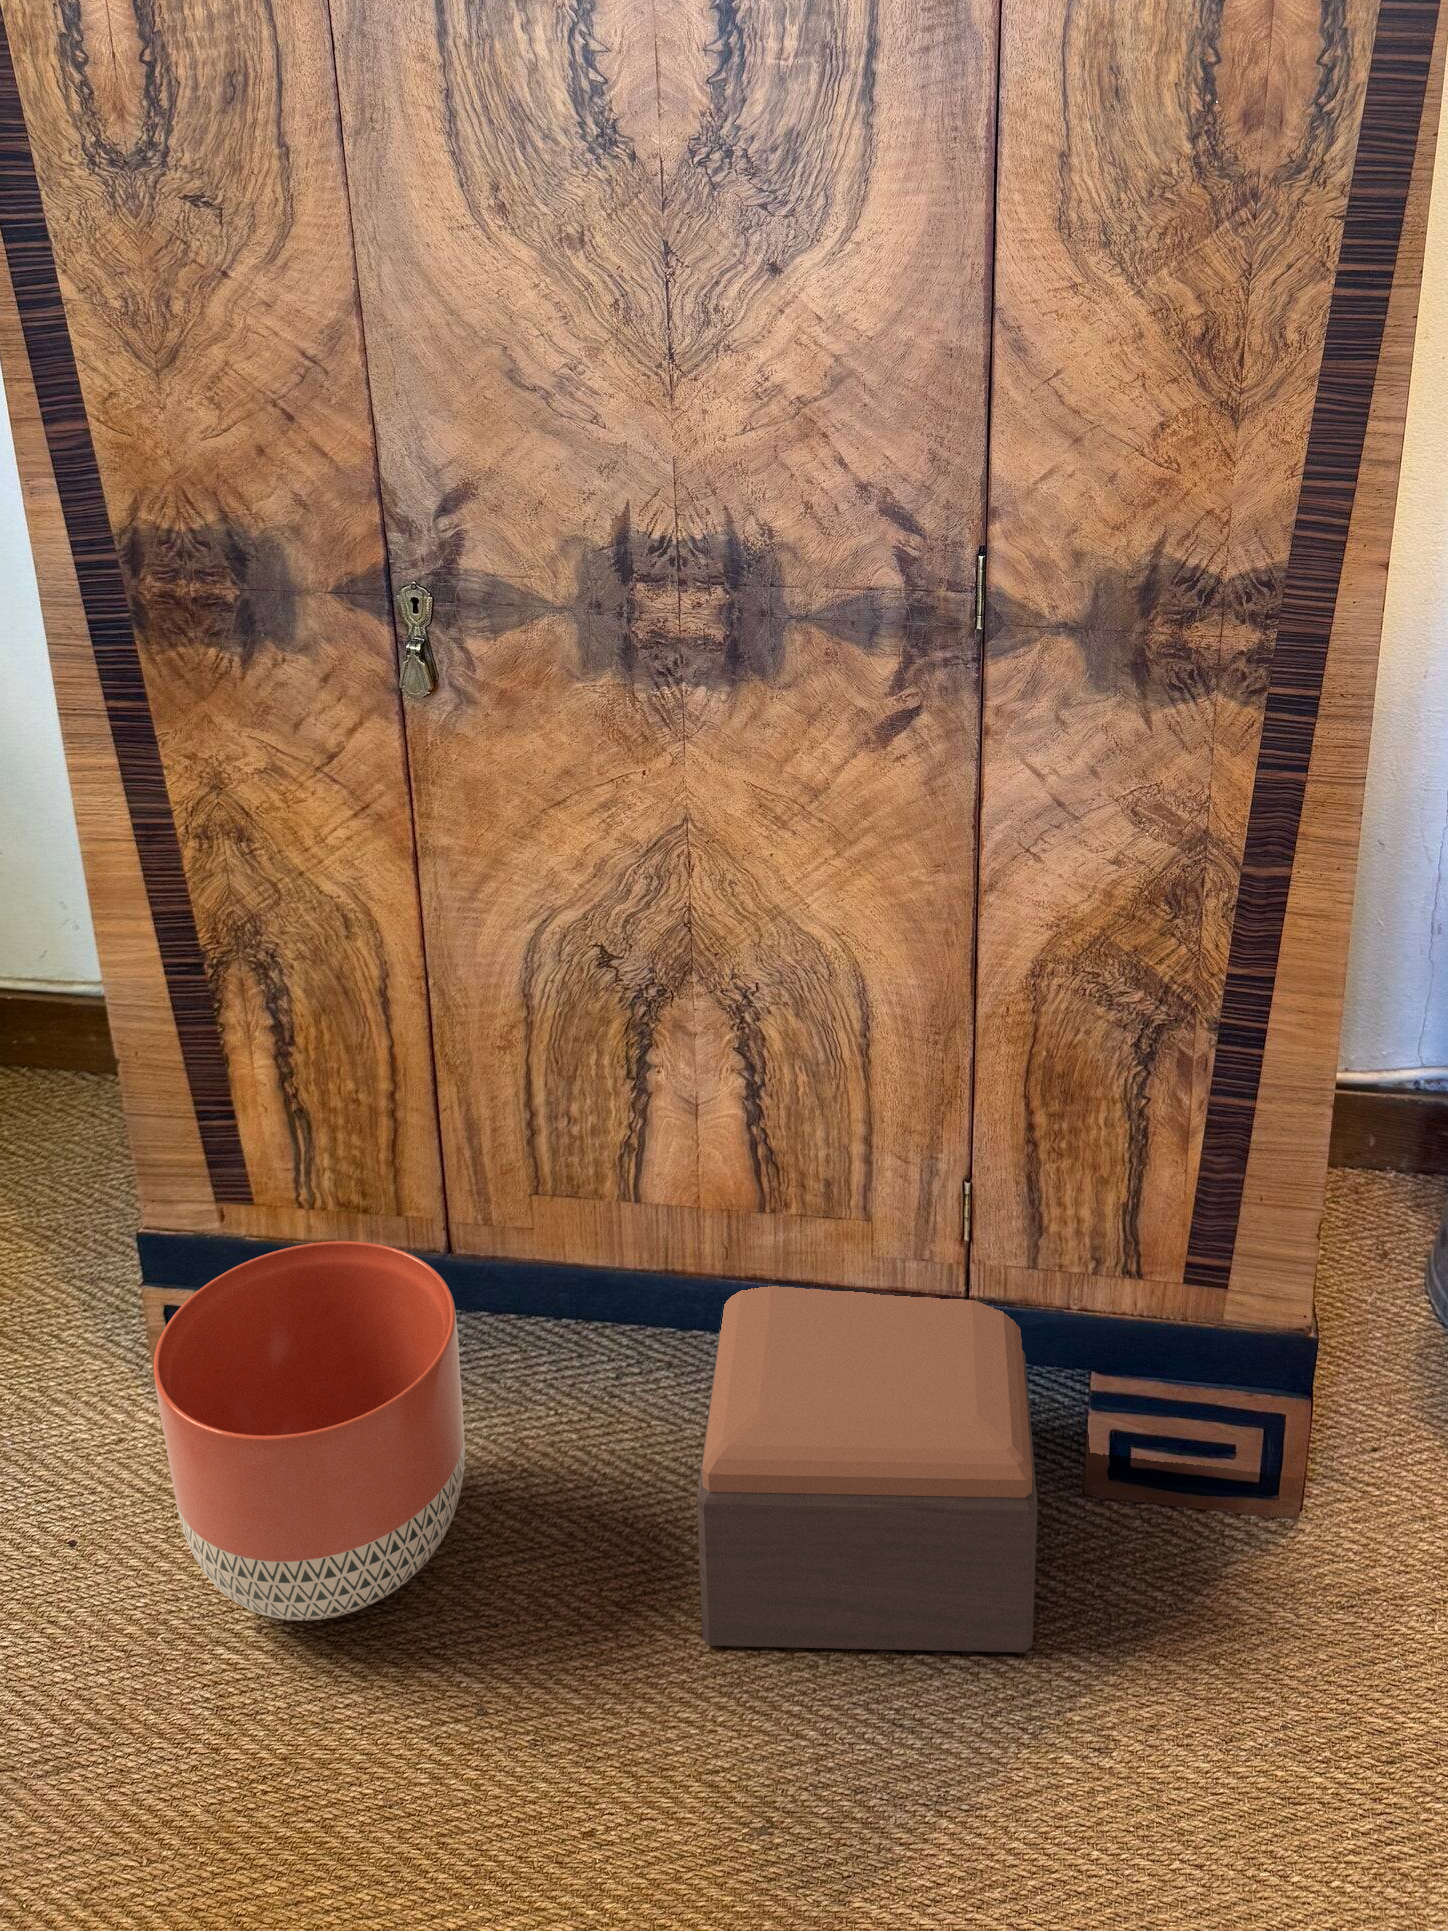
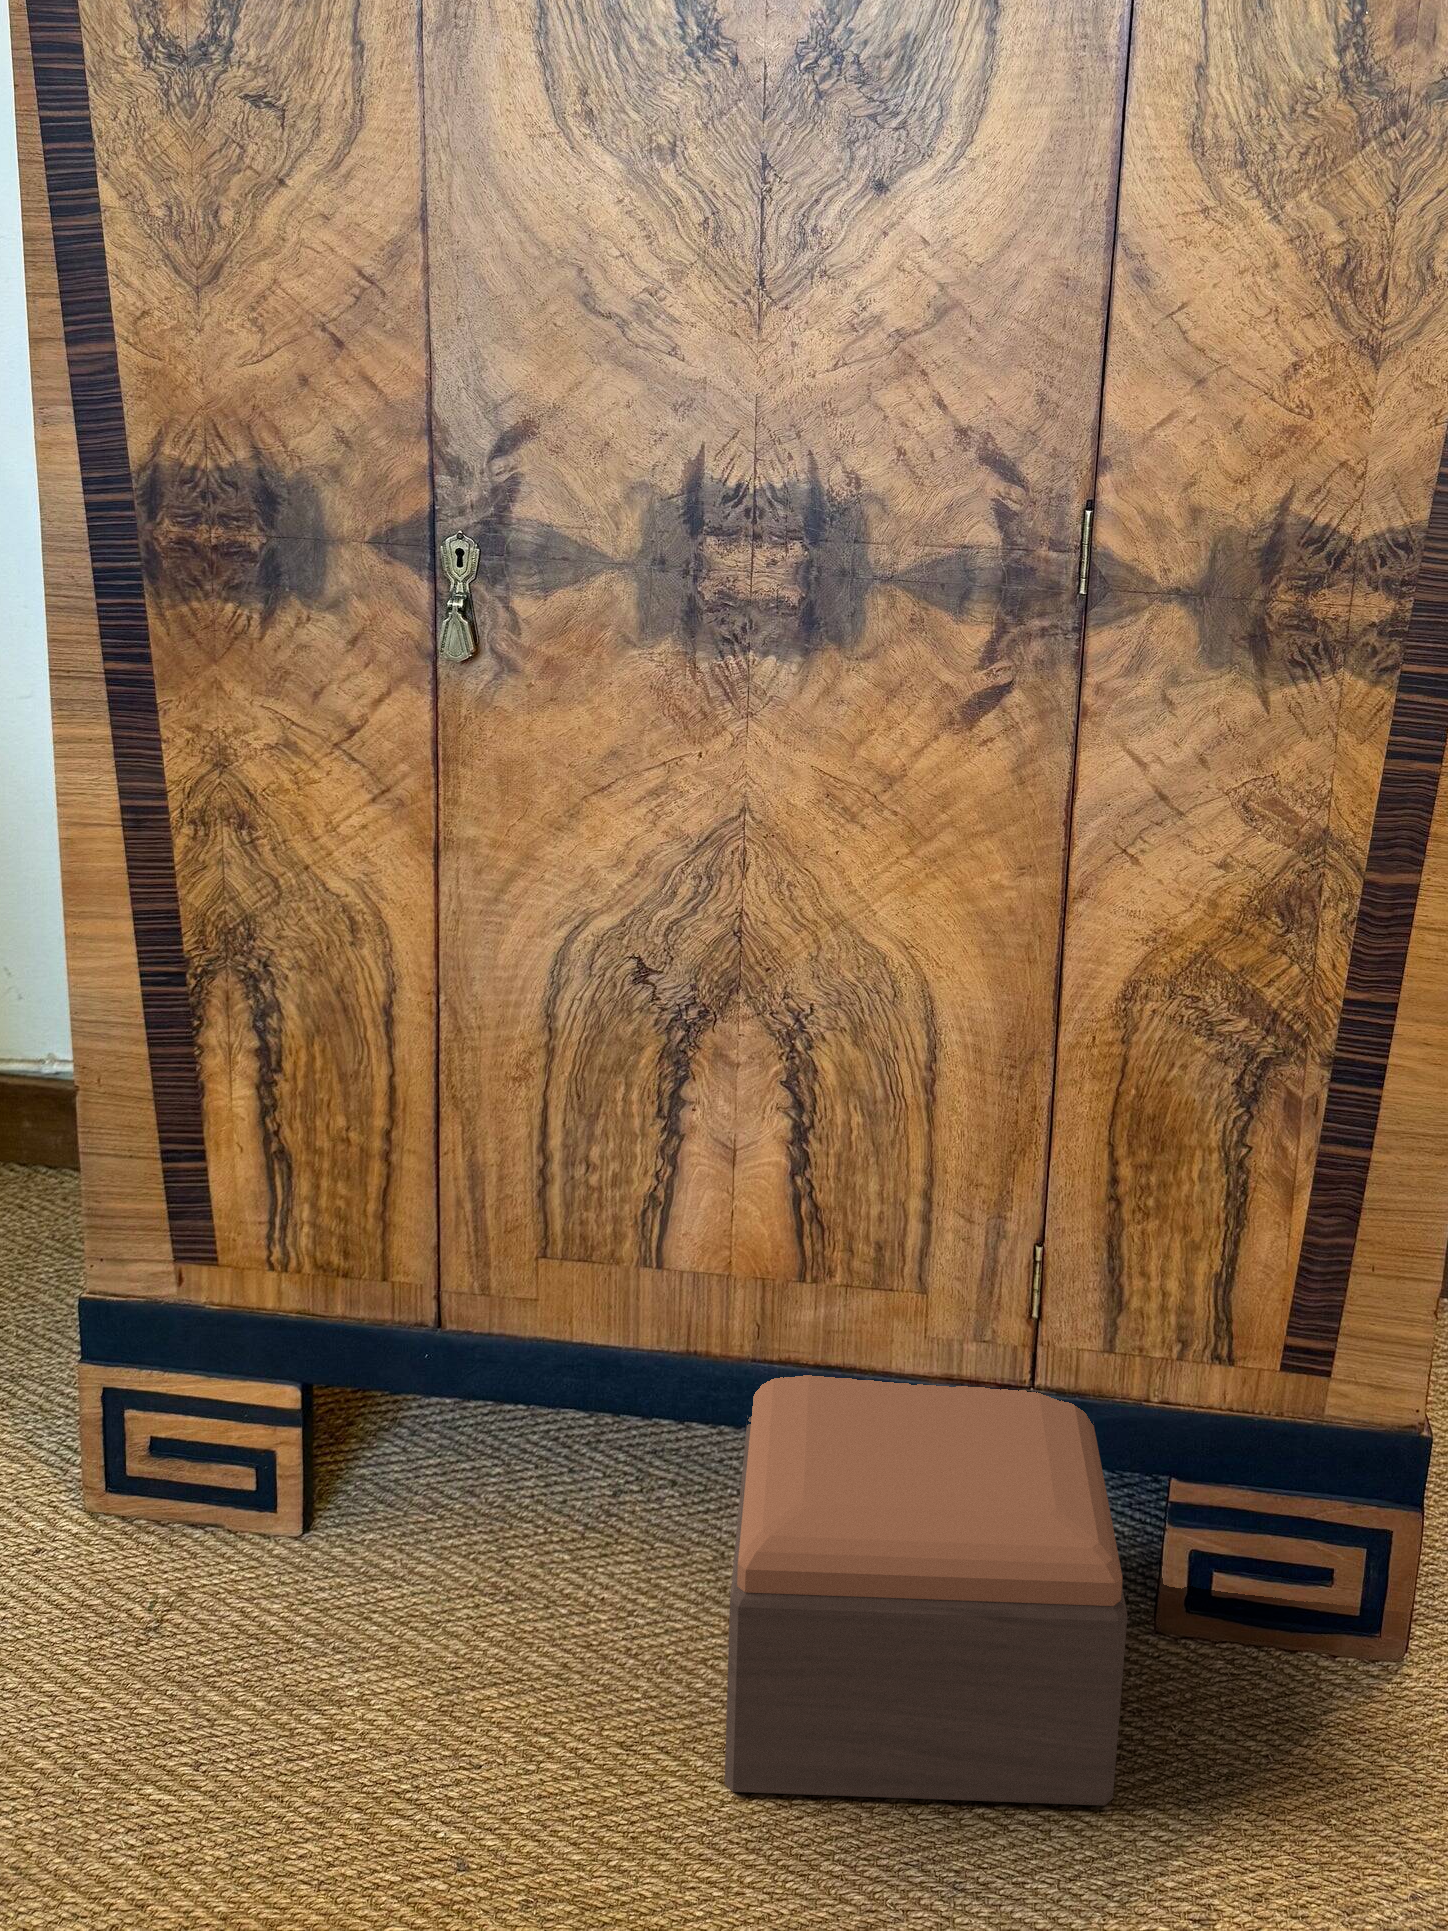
planter: present [154,1241,465,1621] -> none [98,1302,452,1750]

